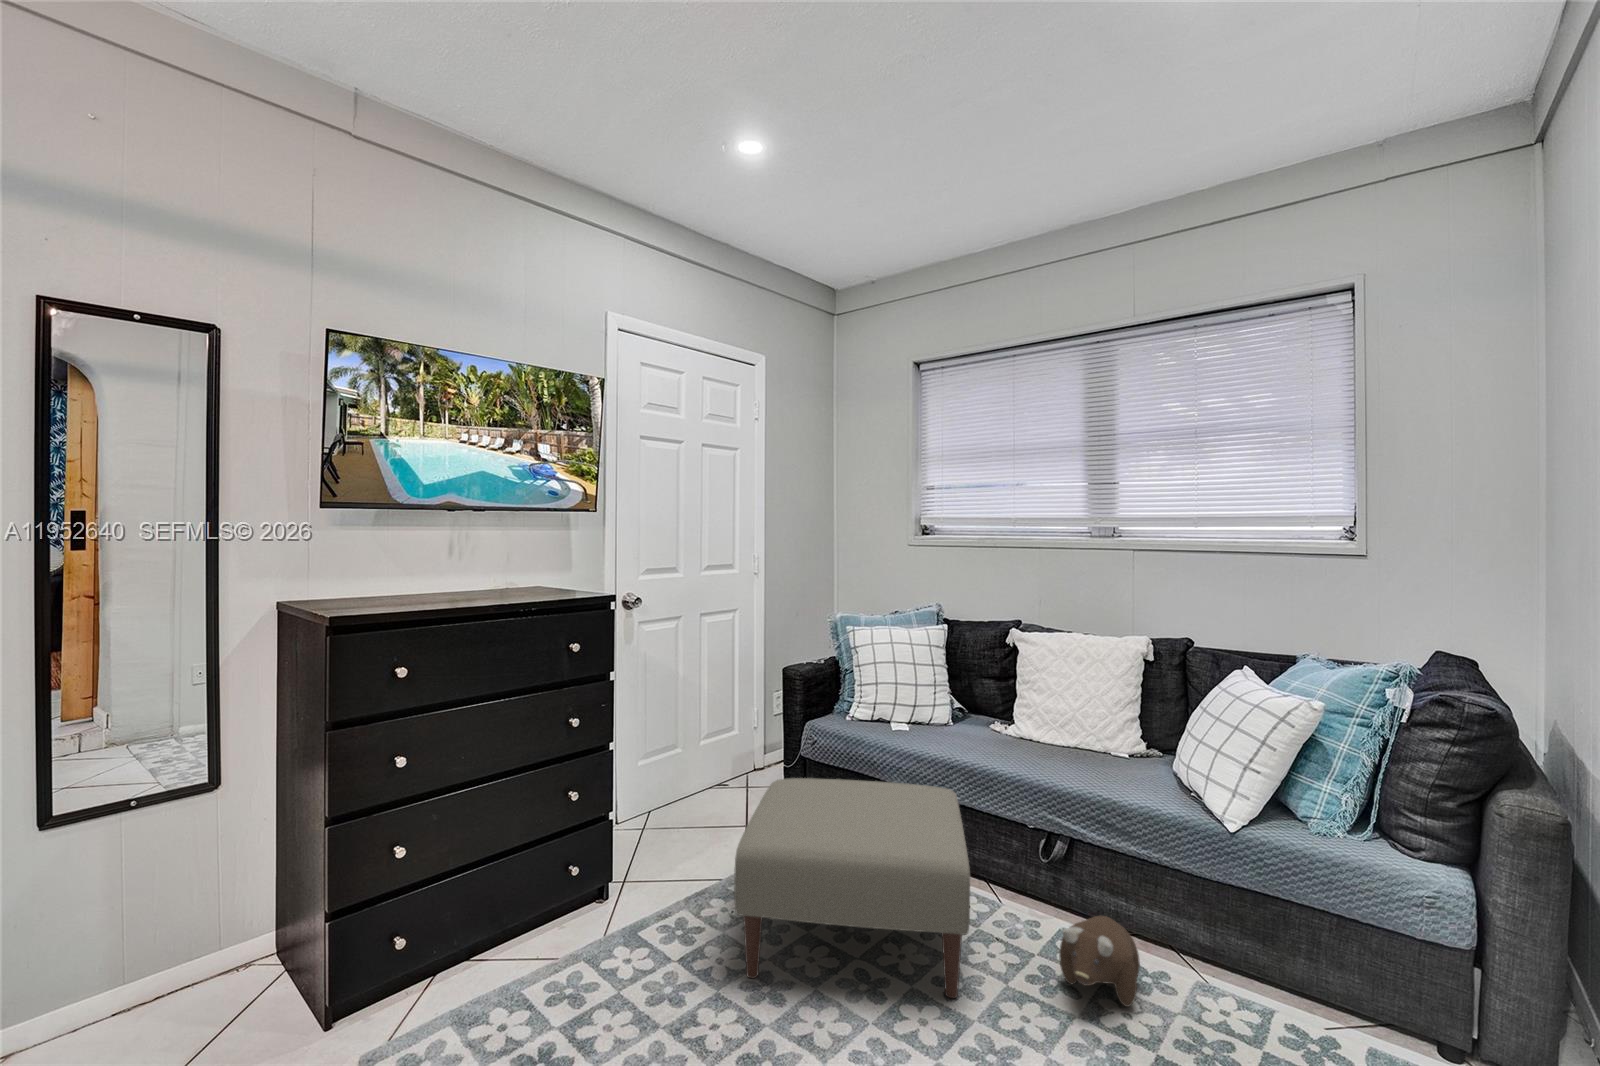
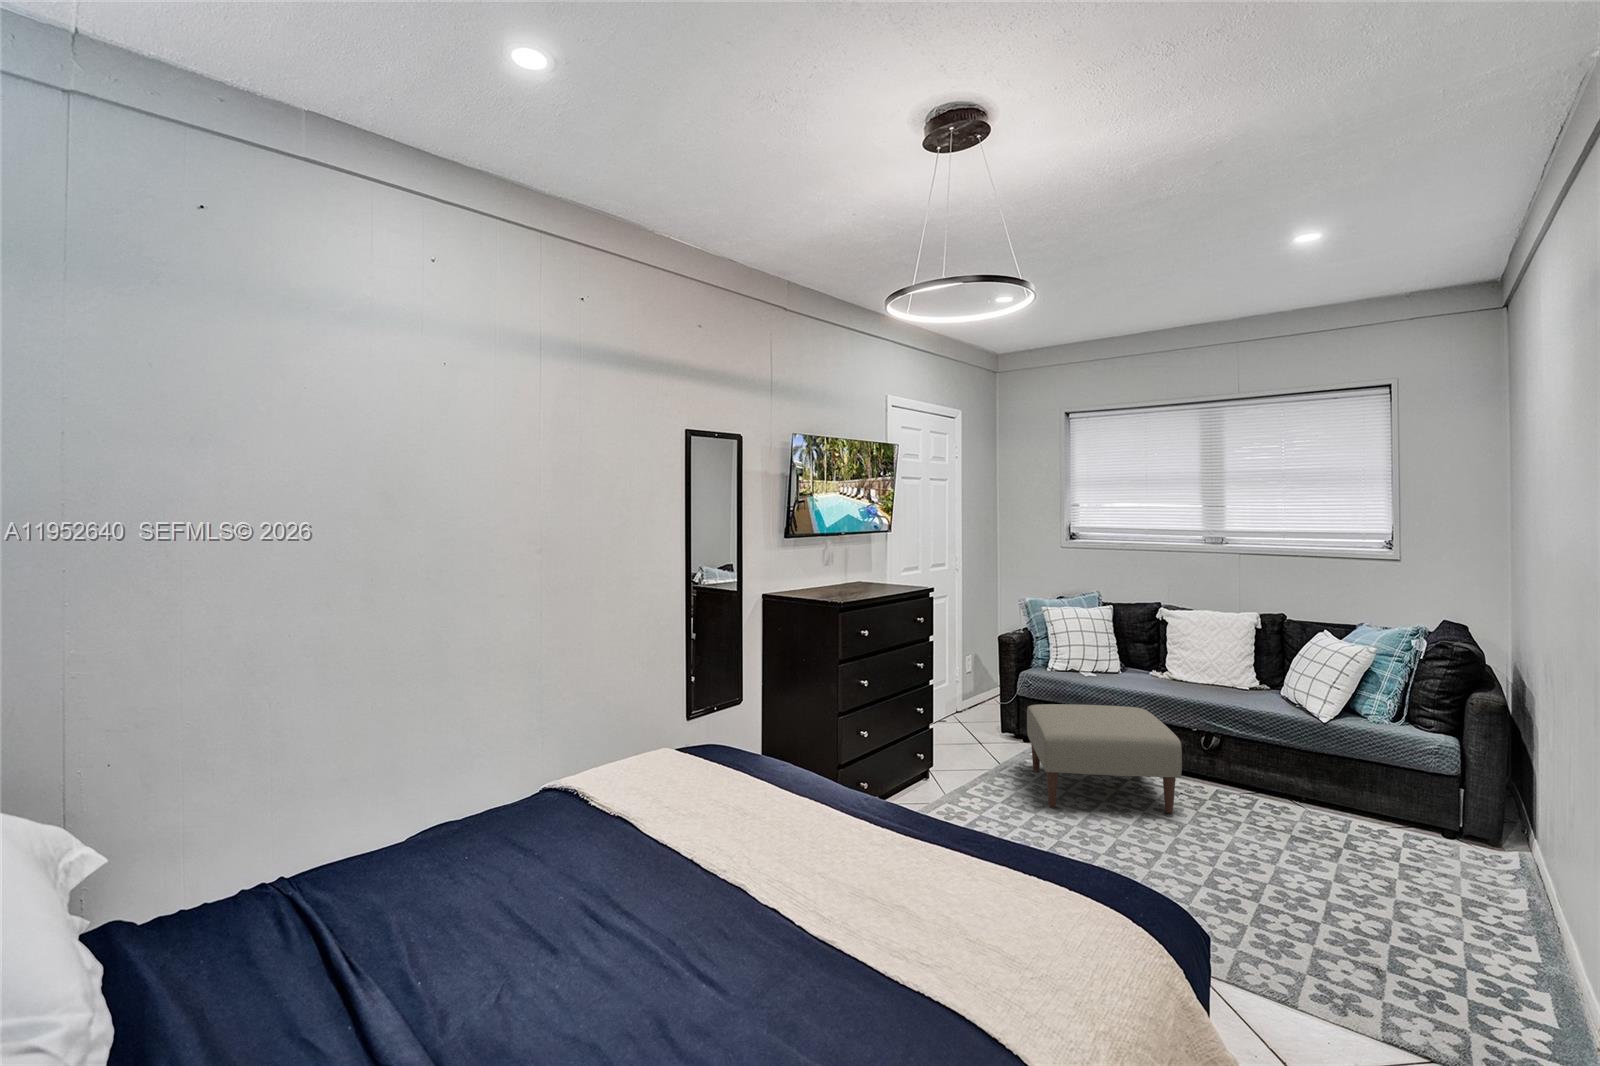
plush toy: present [1059,916,1140,1007] -> none [1227,771,1274,816]

